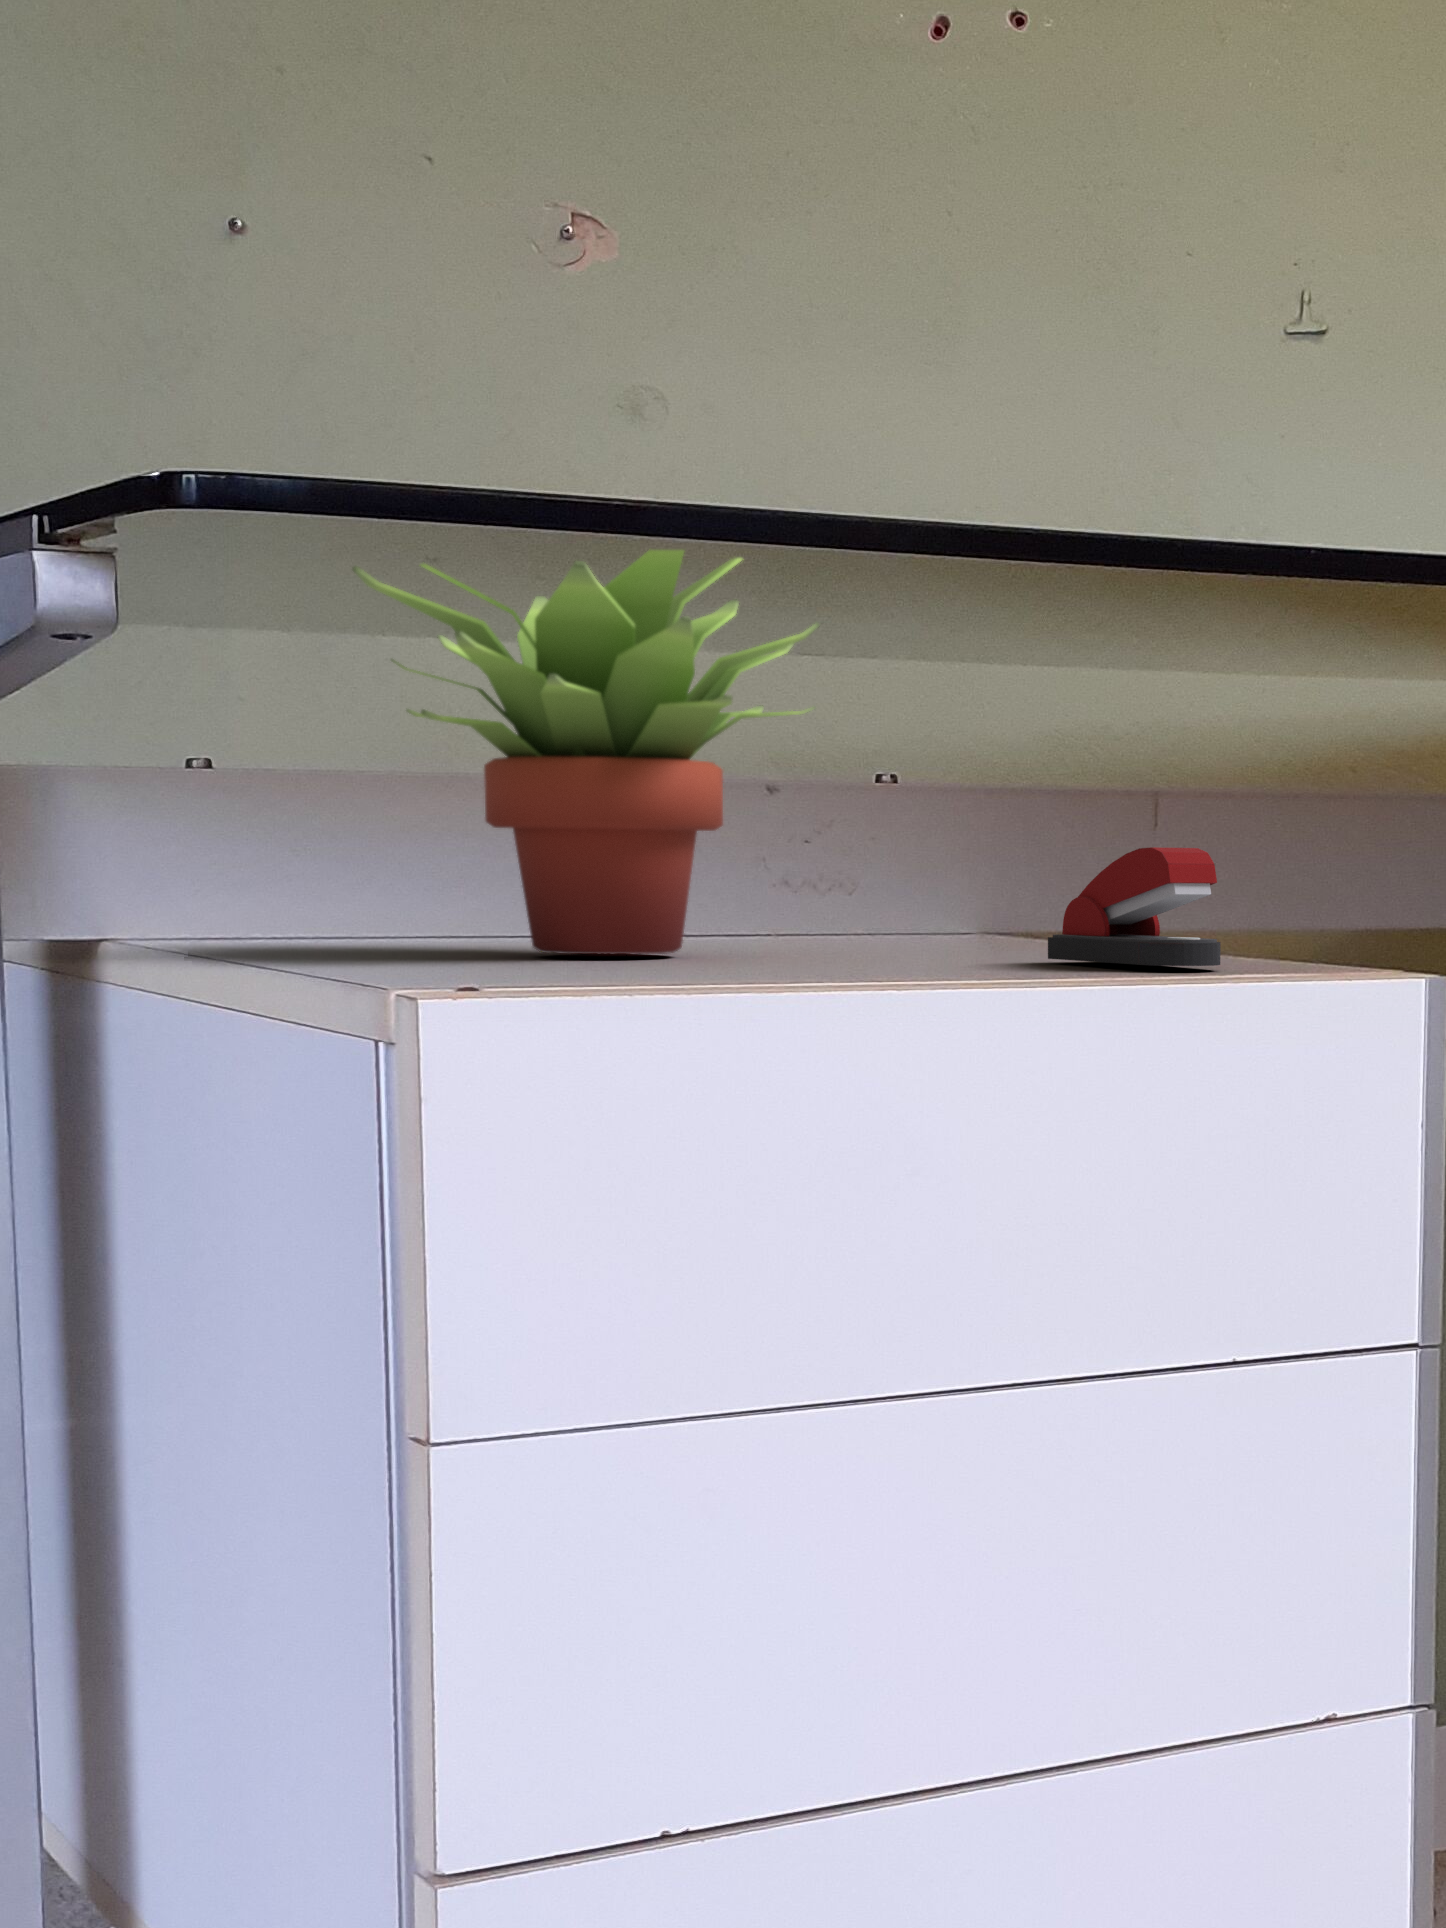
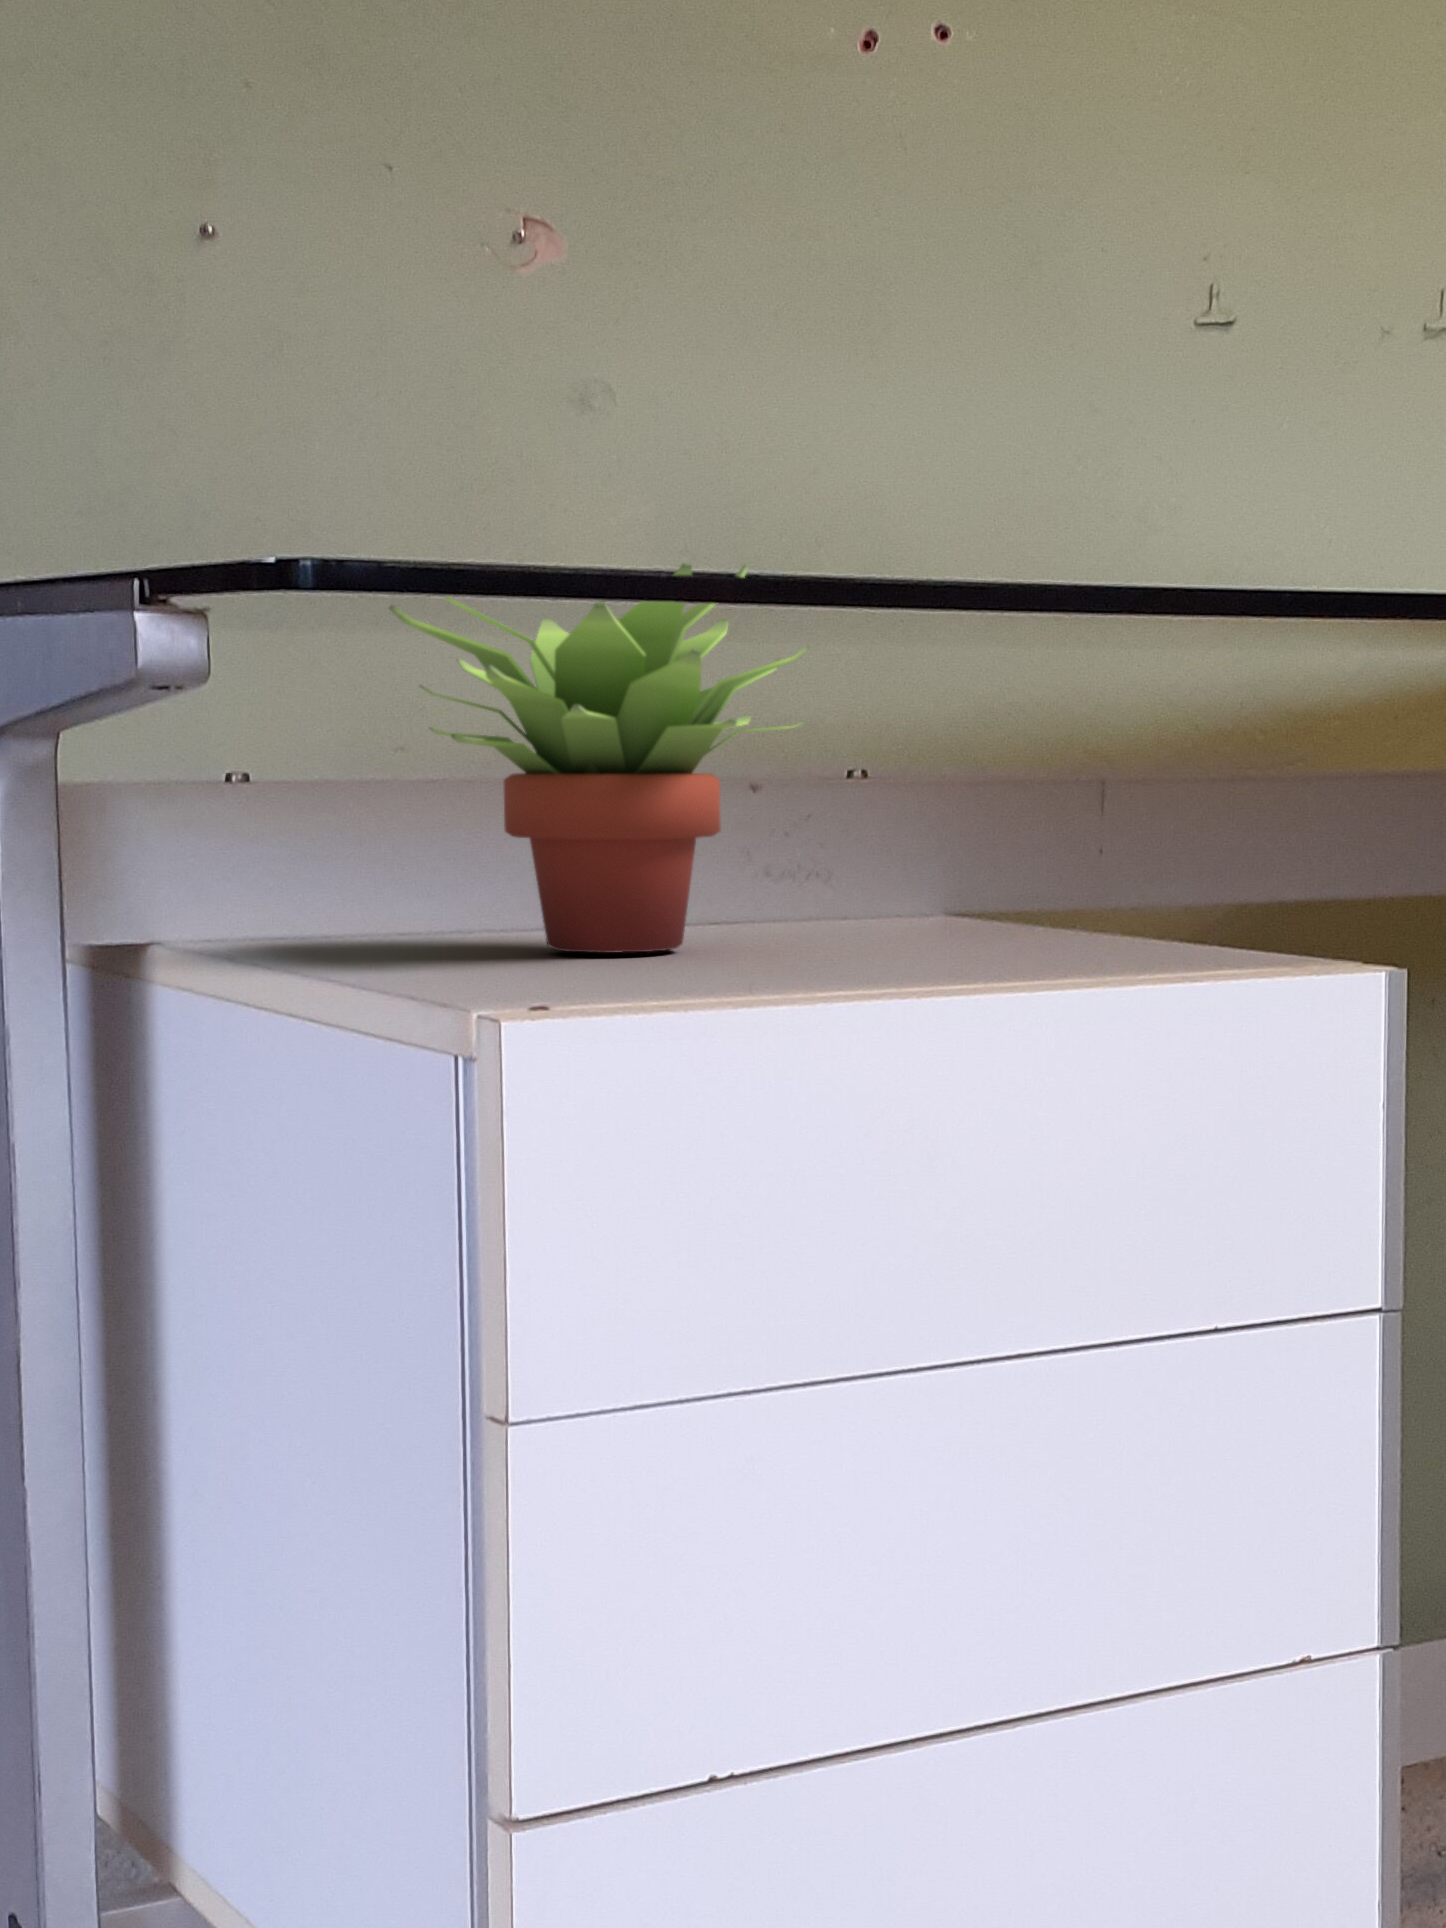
stapler: present [1048,847,1221,966] -> none [1021,852,1184,962]

